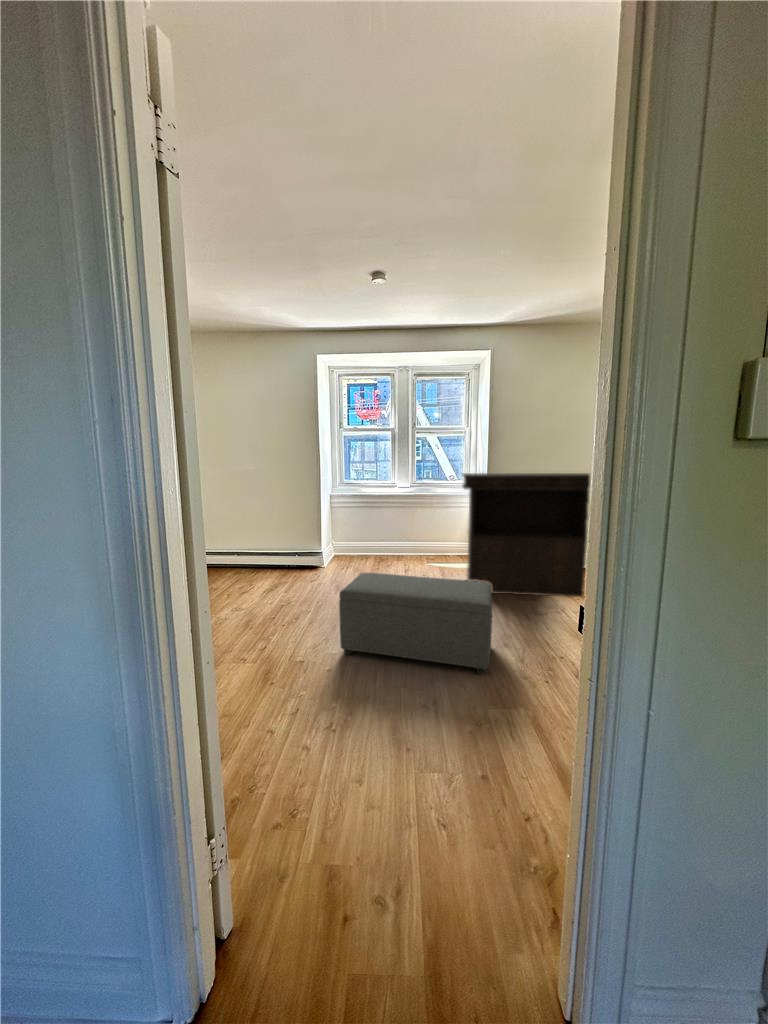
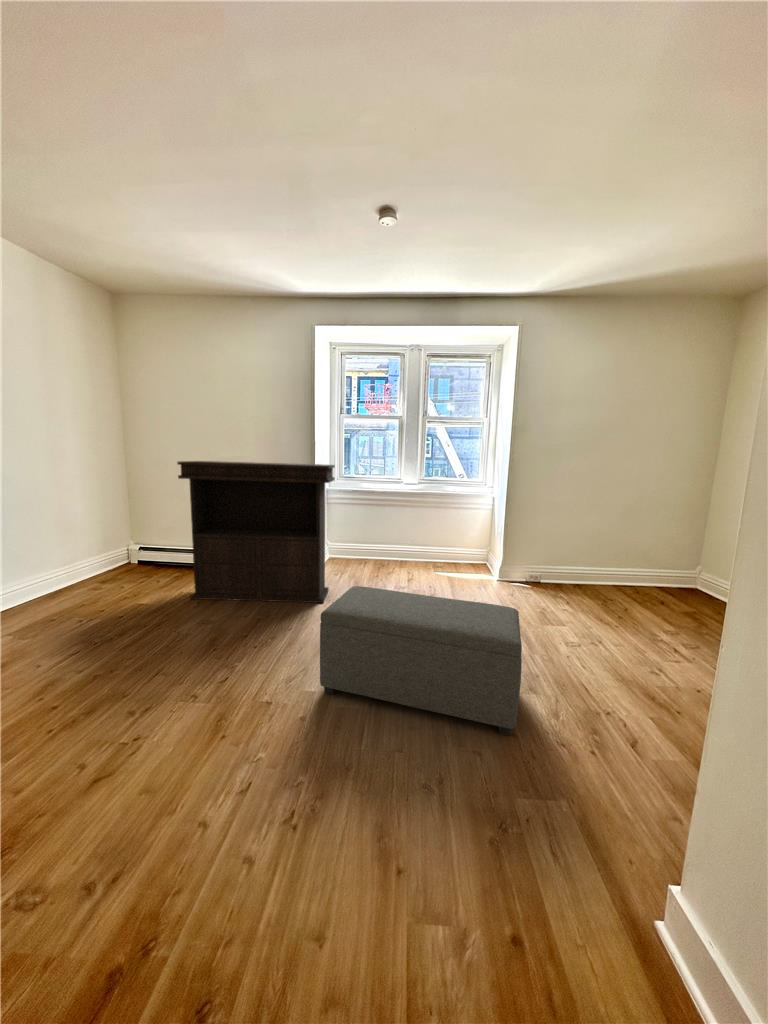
console table: present [462,473,590,597] -> present [177,461,335,603]

